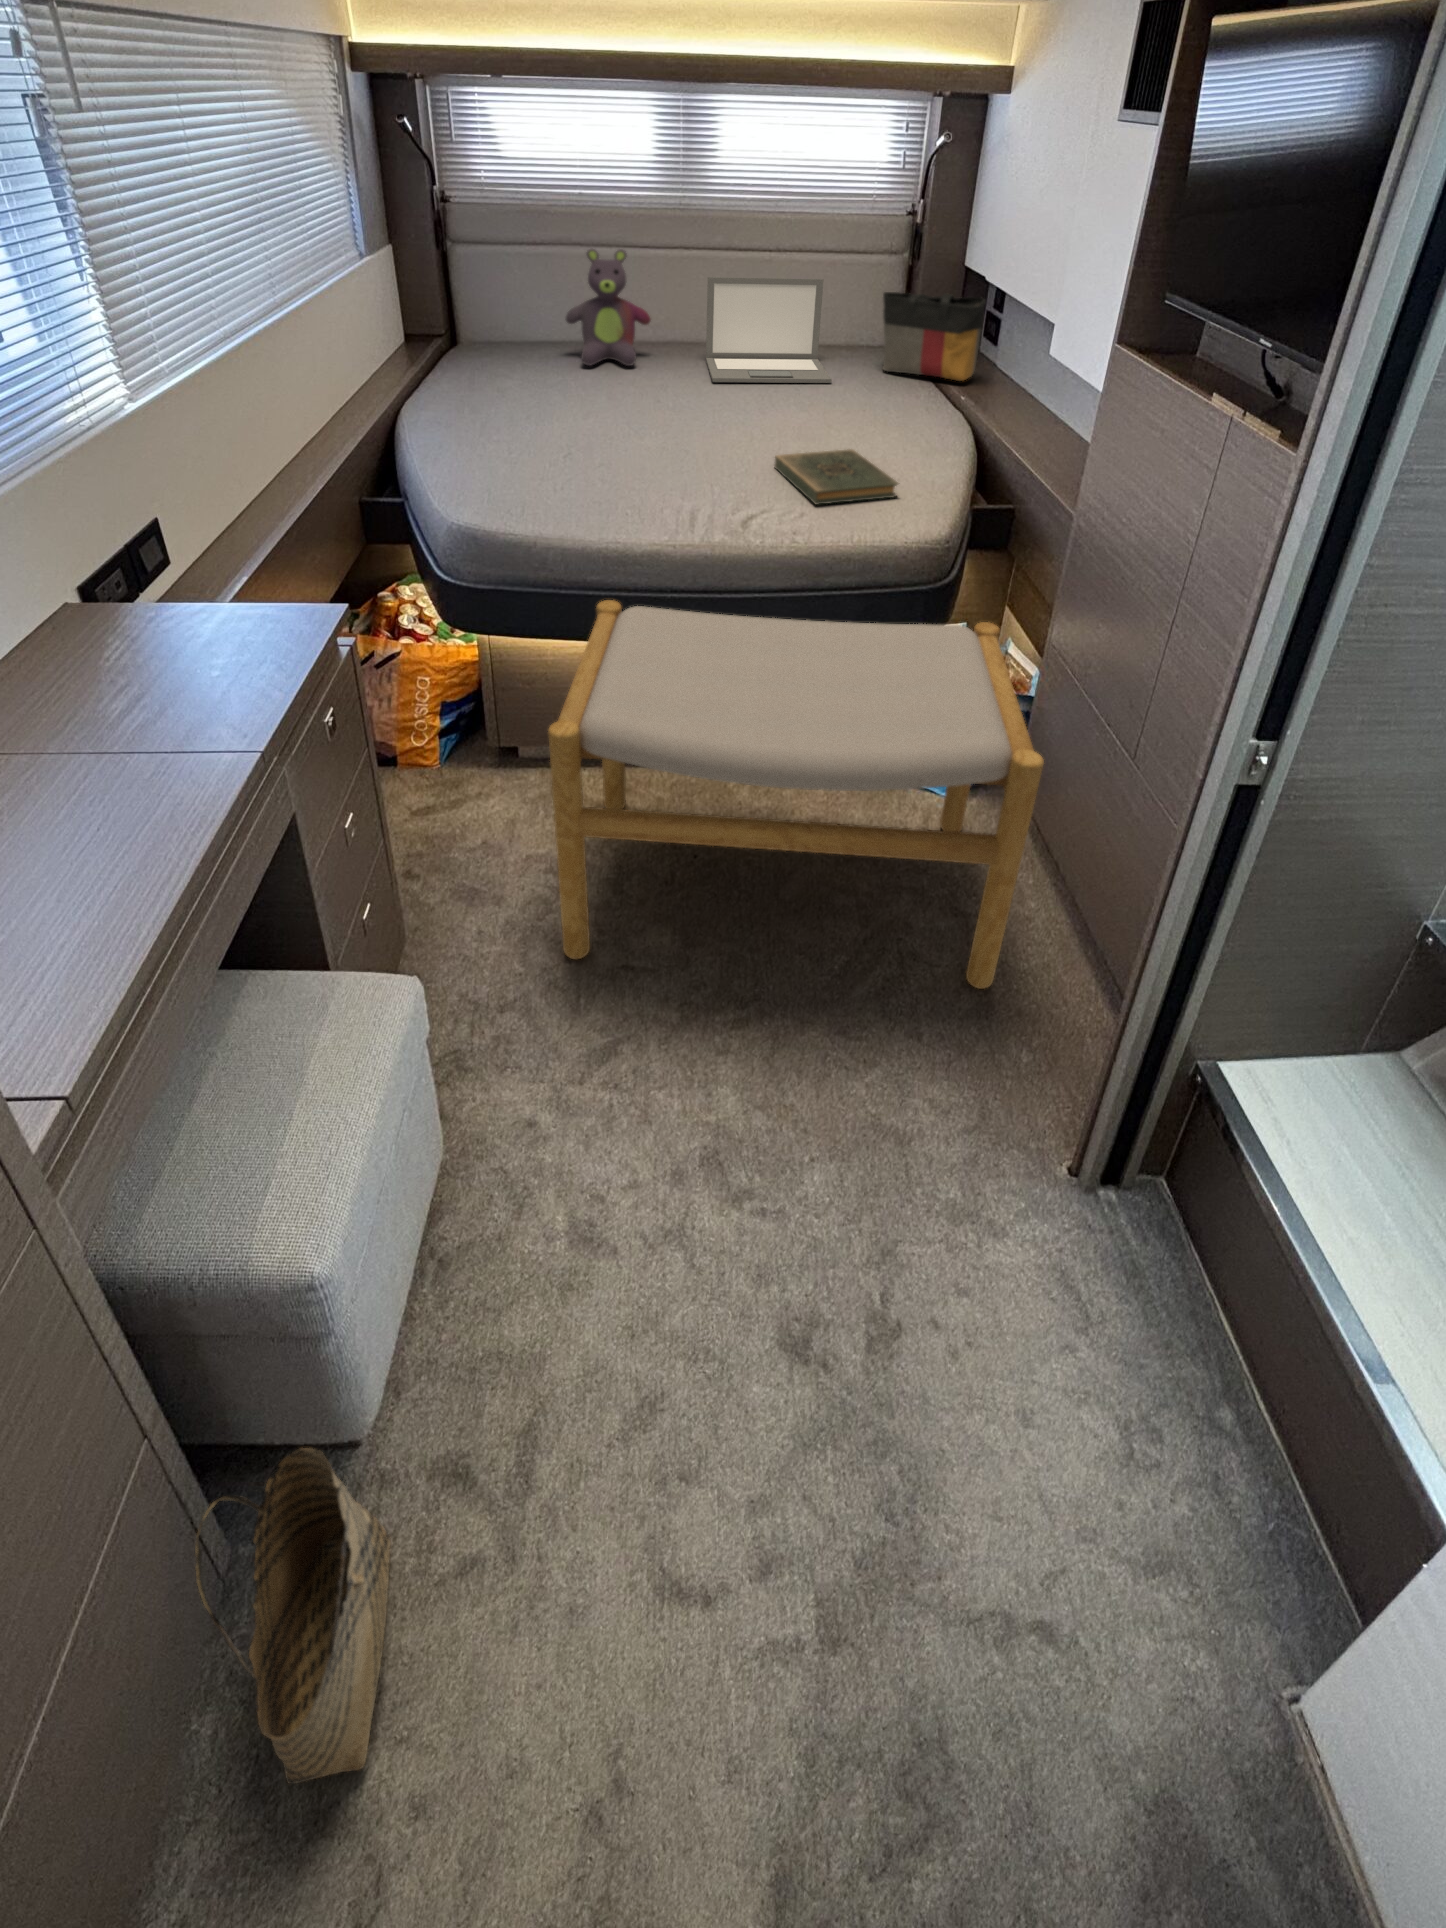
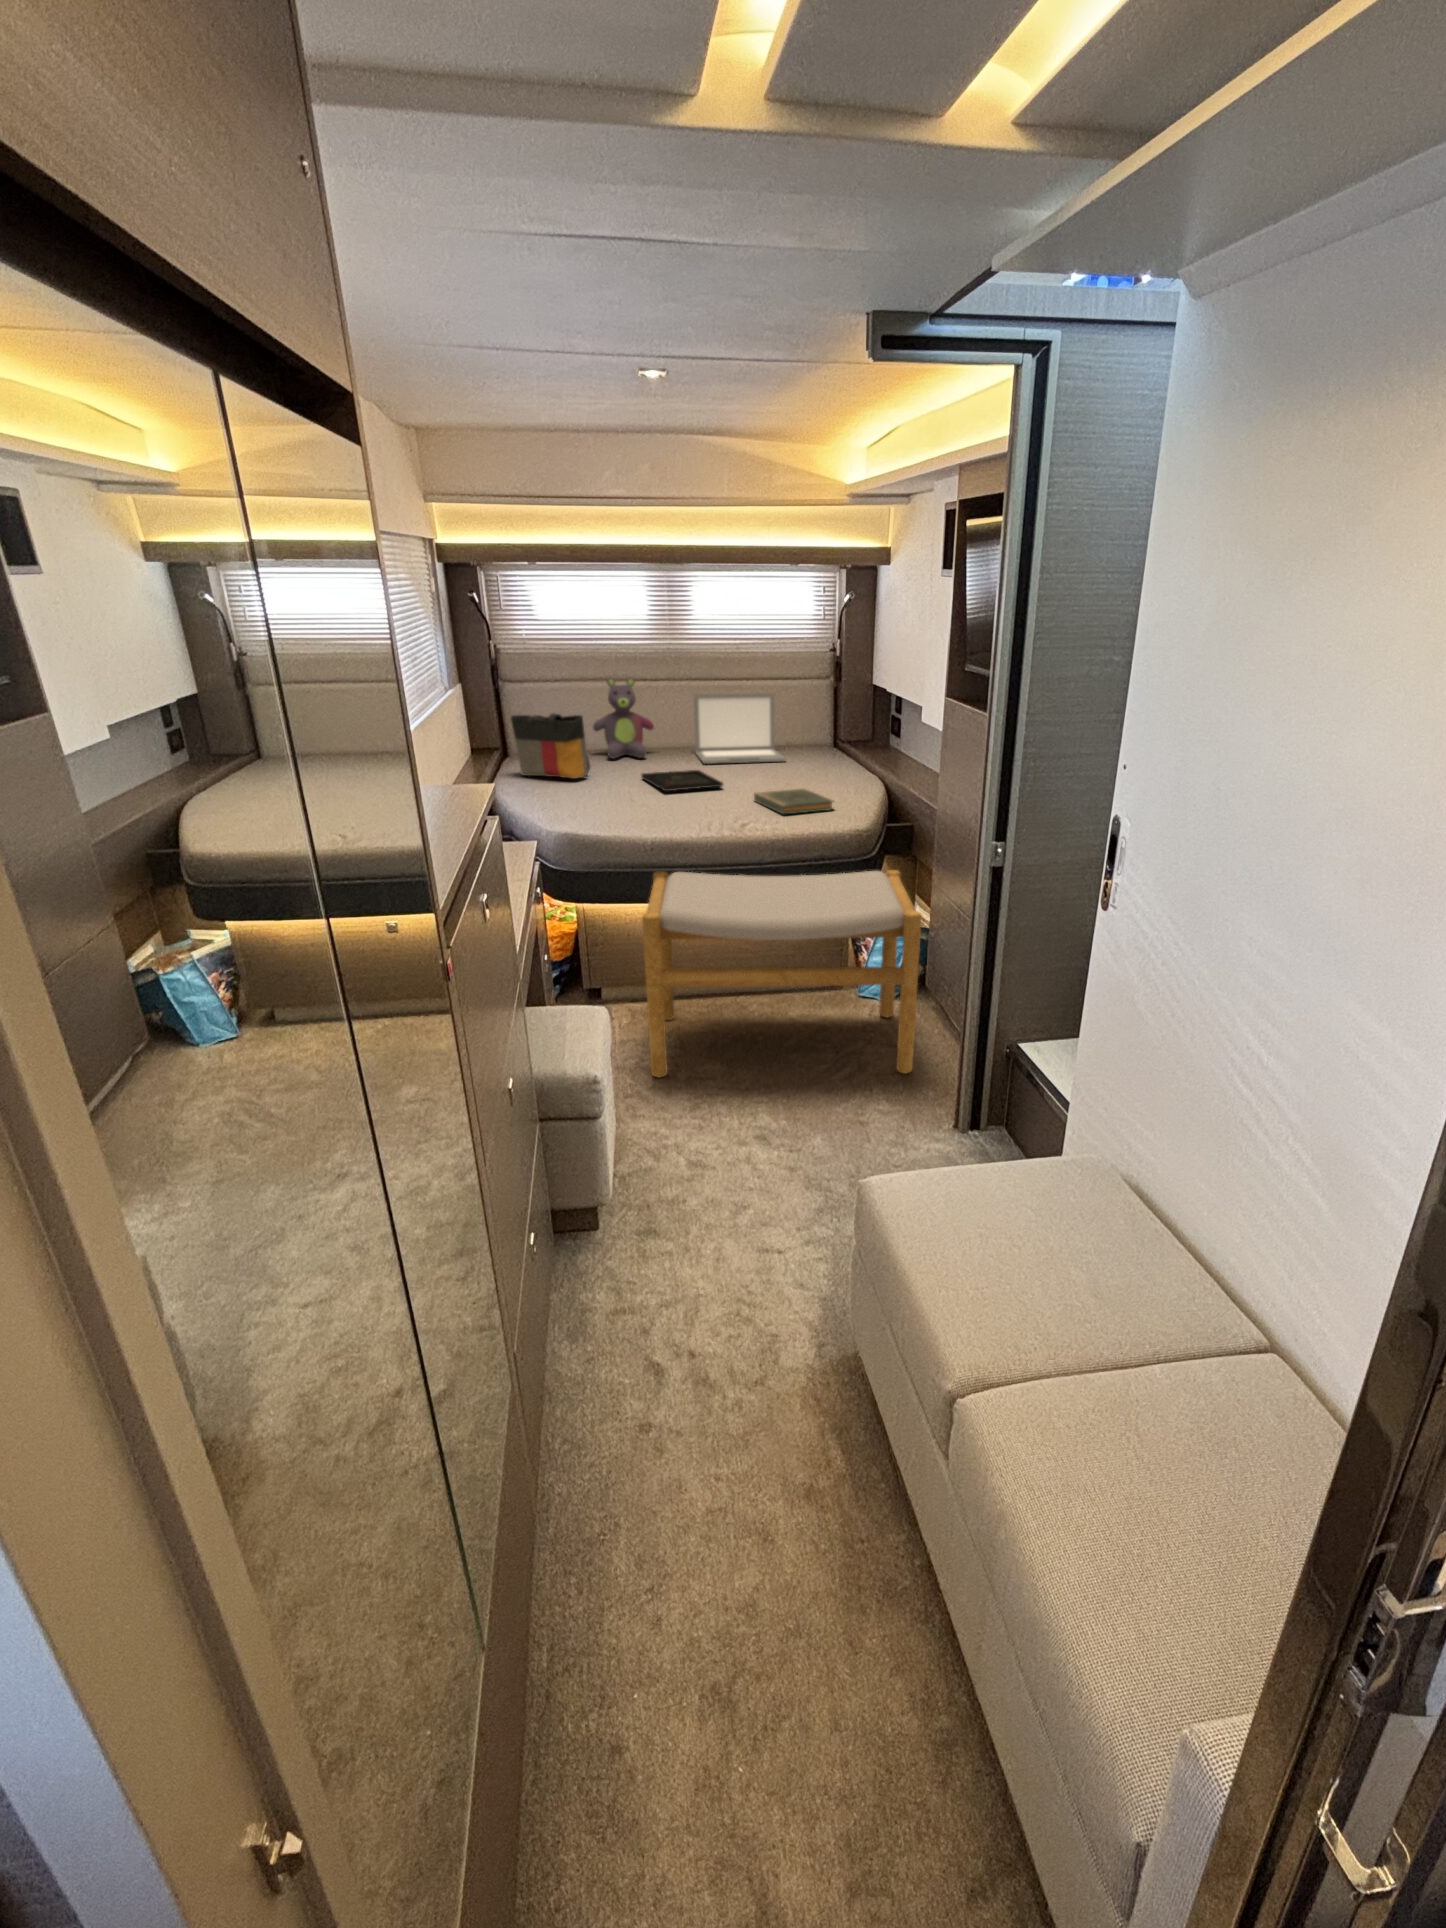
tote bag: present [883,292,986,381] -> present [511,714,590,779]
tray: none [618,397,733,440] -> present [641,770,723,791]
woven basket: present [195,1448,391,1784] -> none [557,1145,629,1299]

